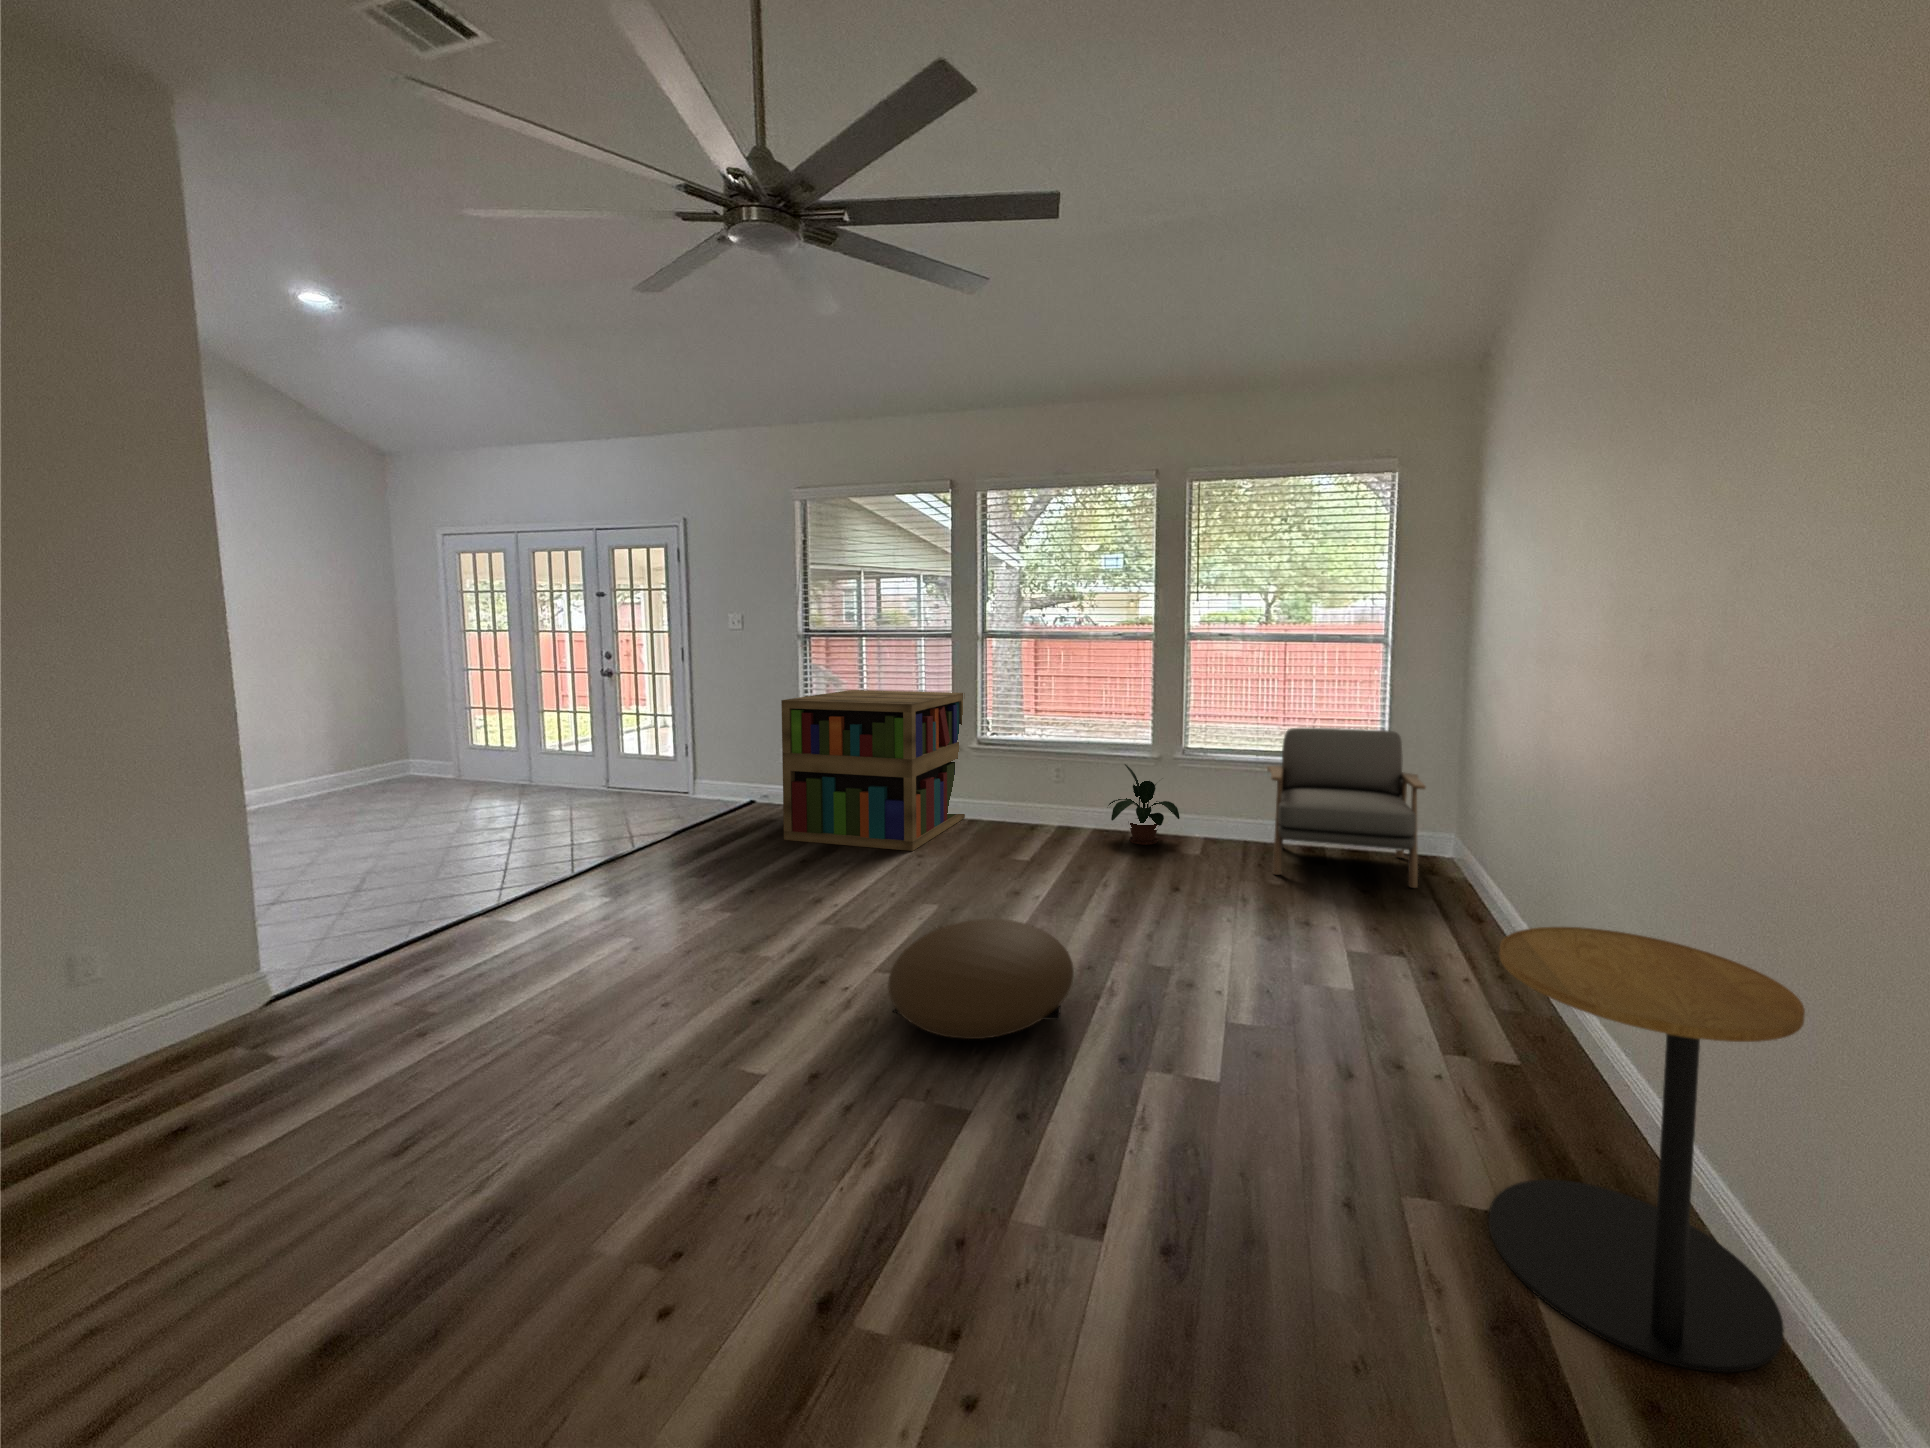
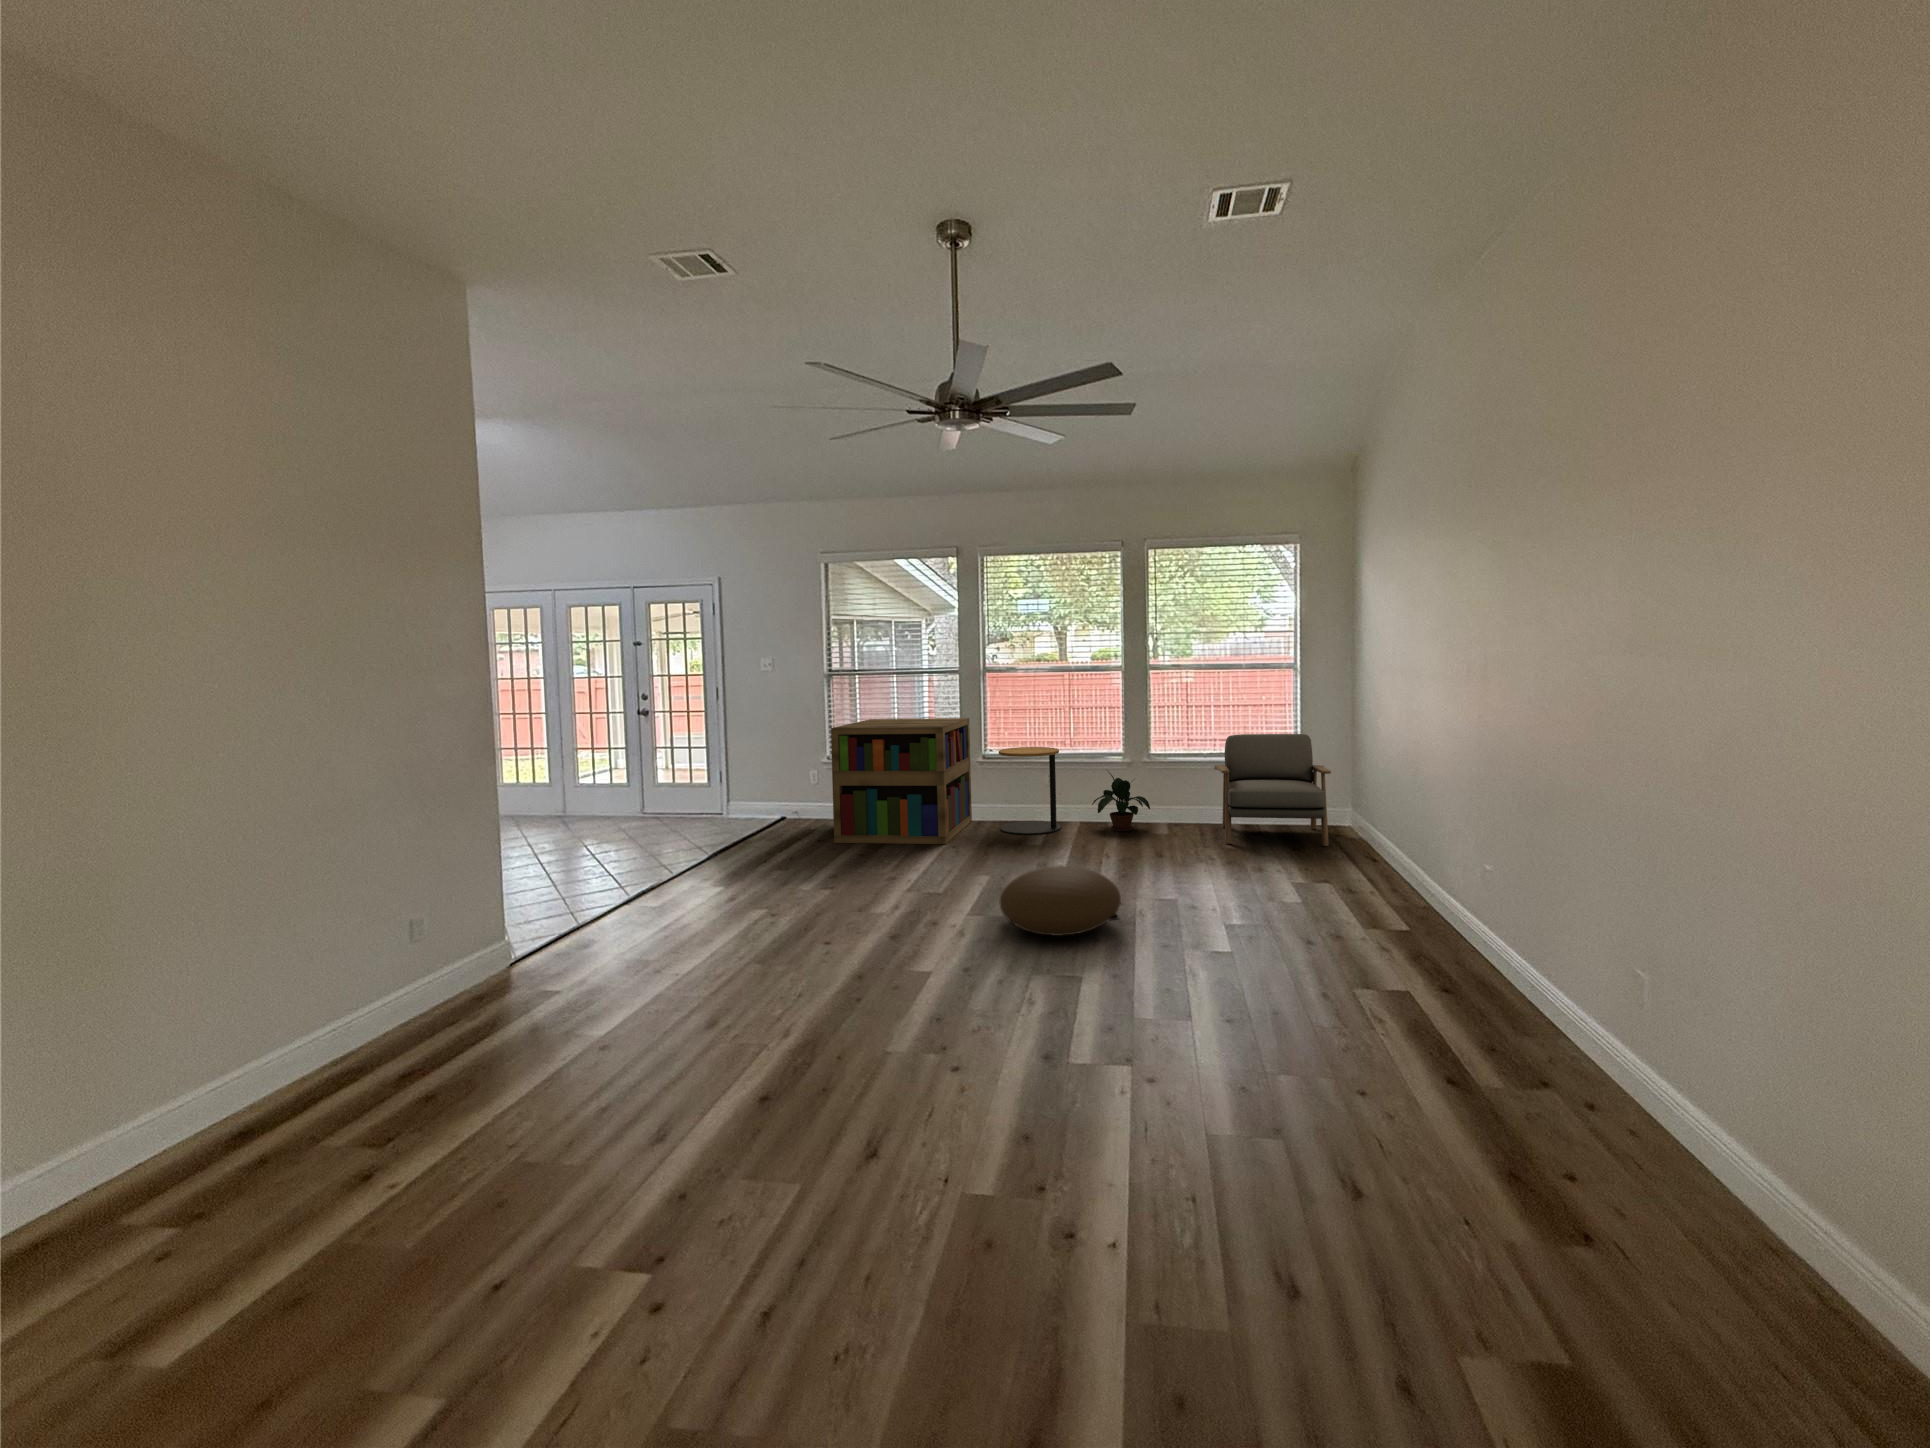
side table: present [1489,927,1805,1372] -> present [999,747,1061,835]

